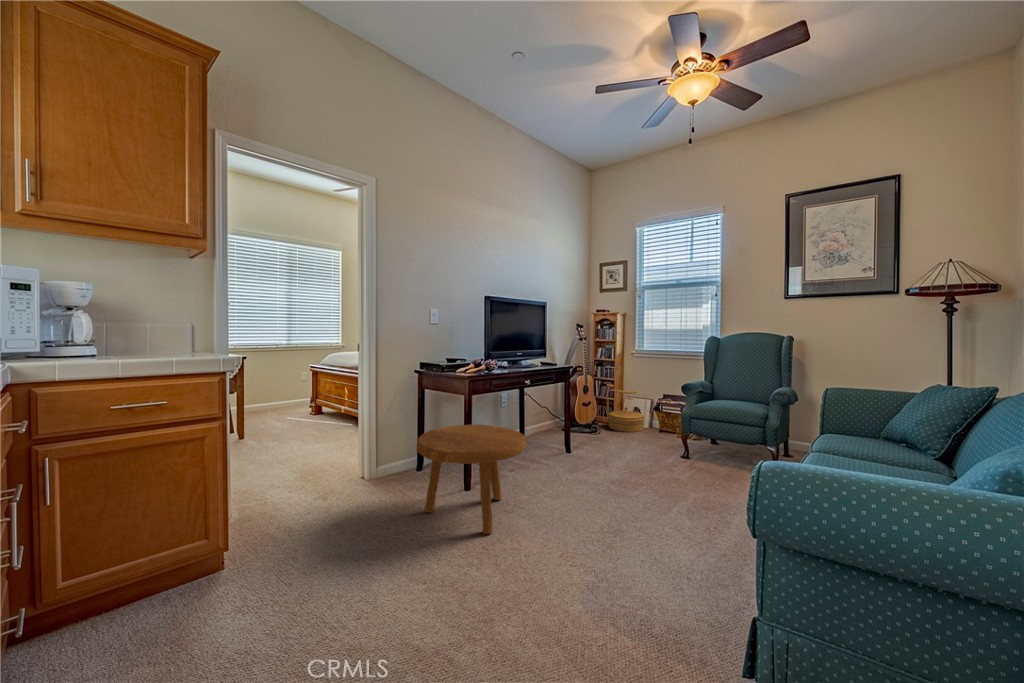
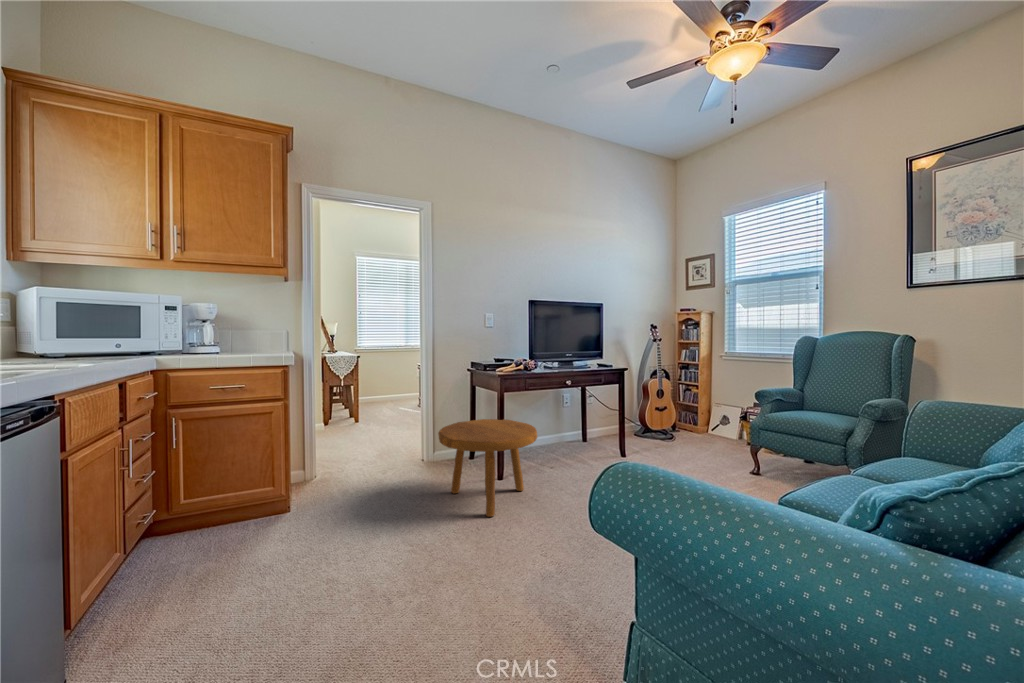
woven basket: present [607,389,646,432] -> none [688,395,733,442]

